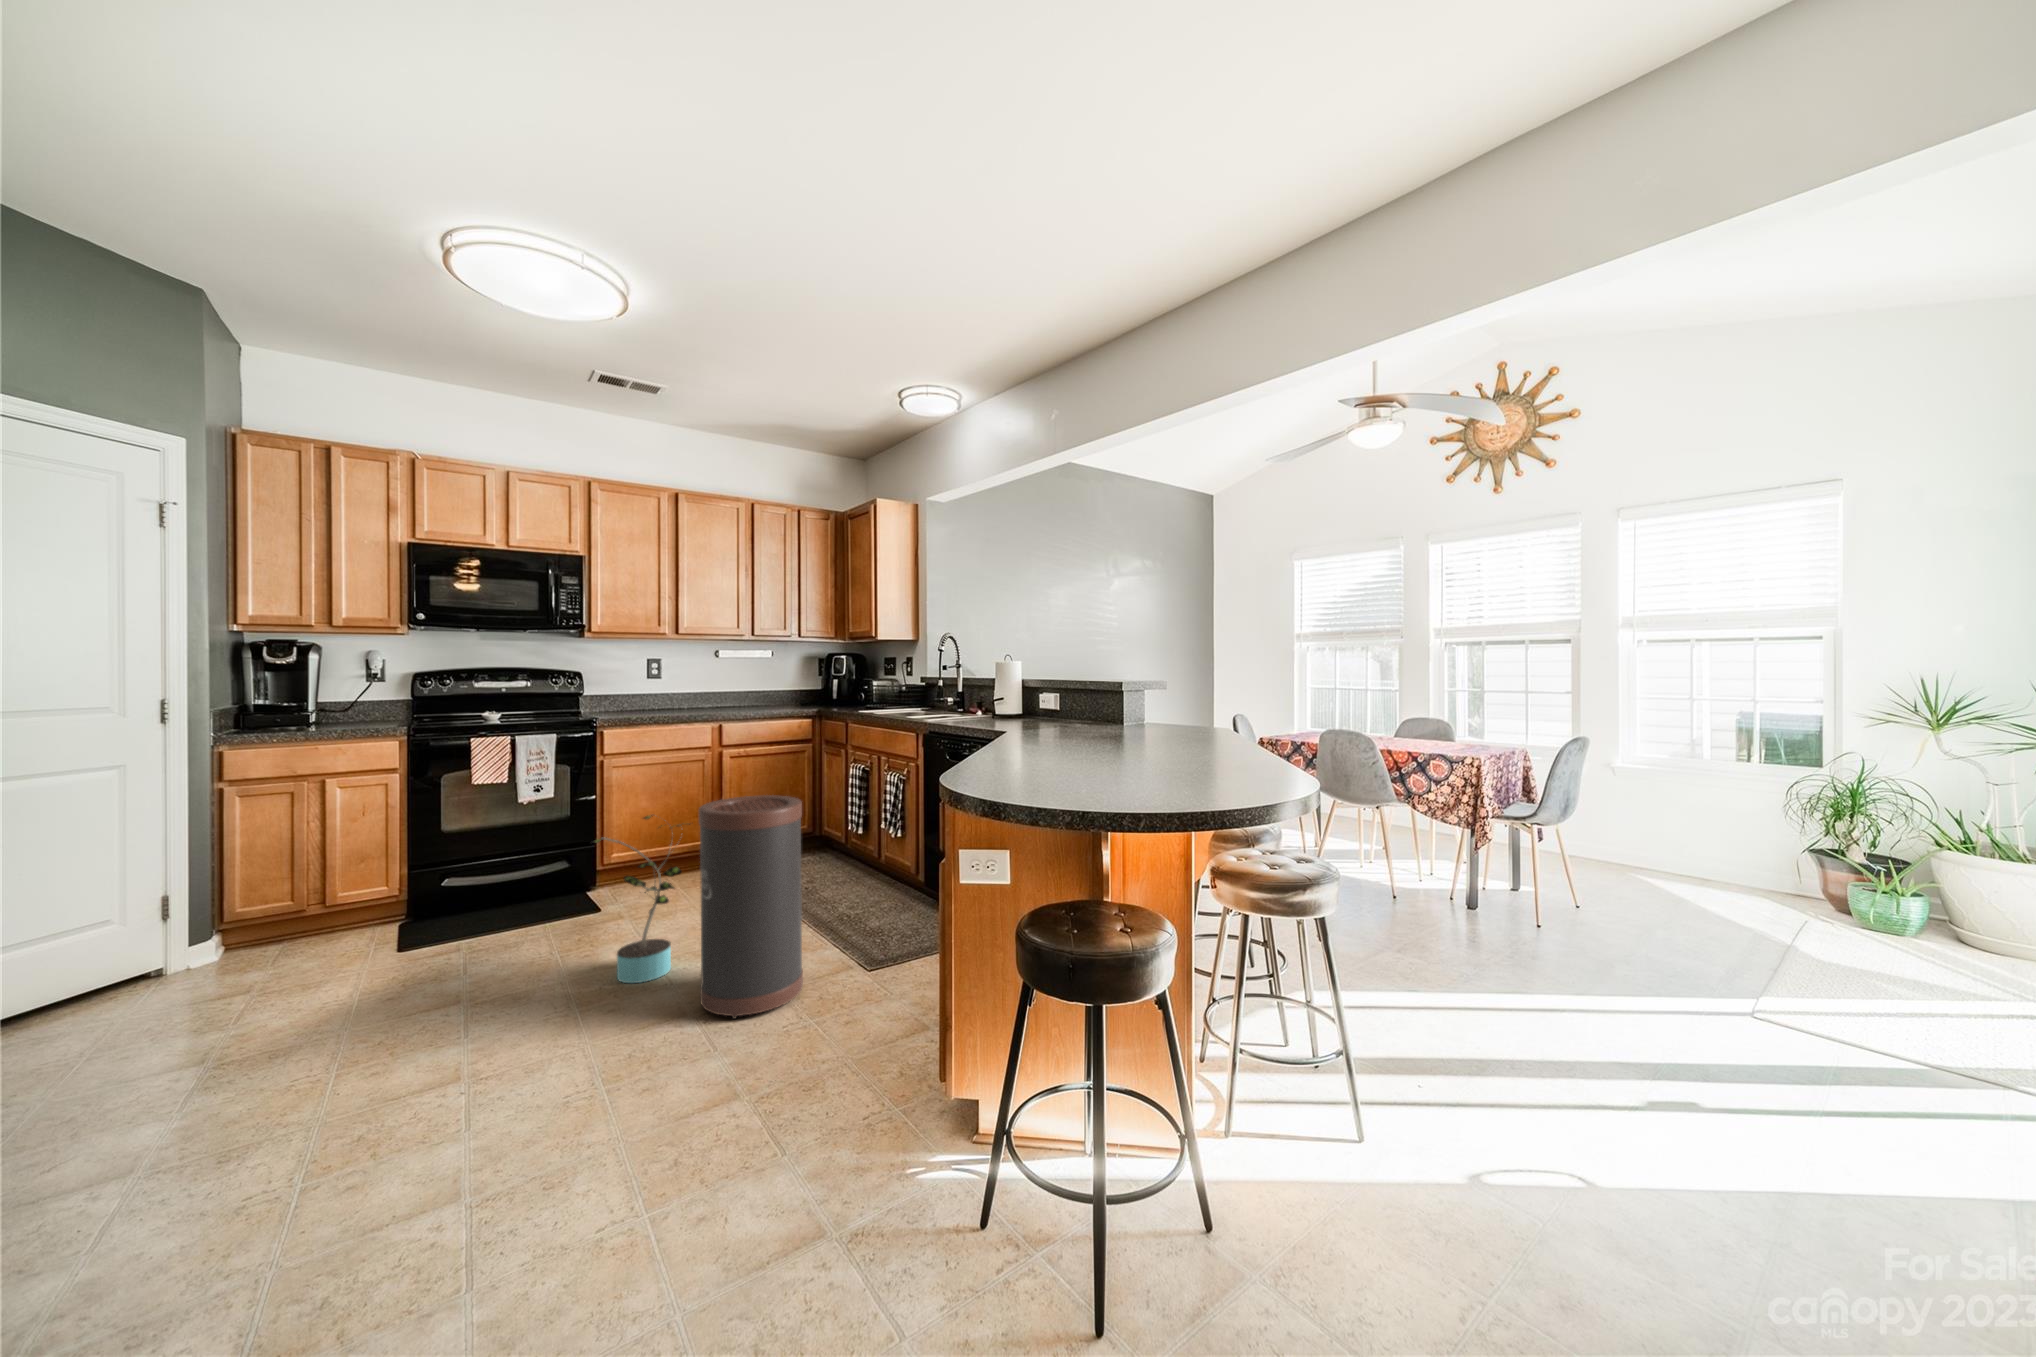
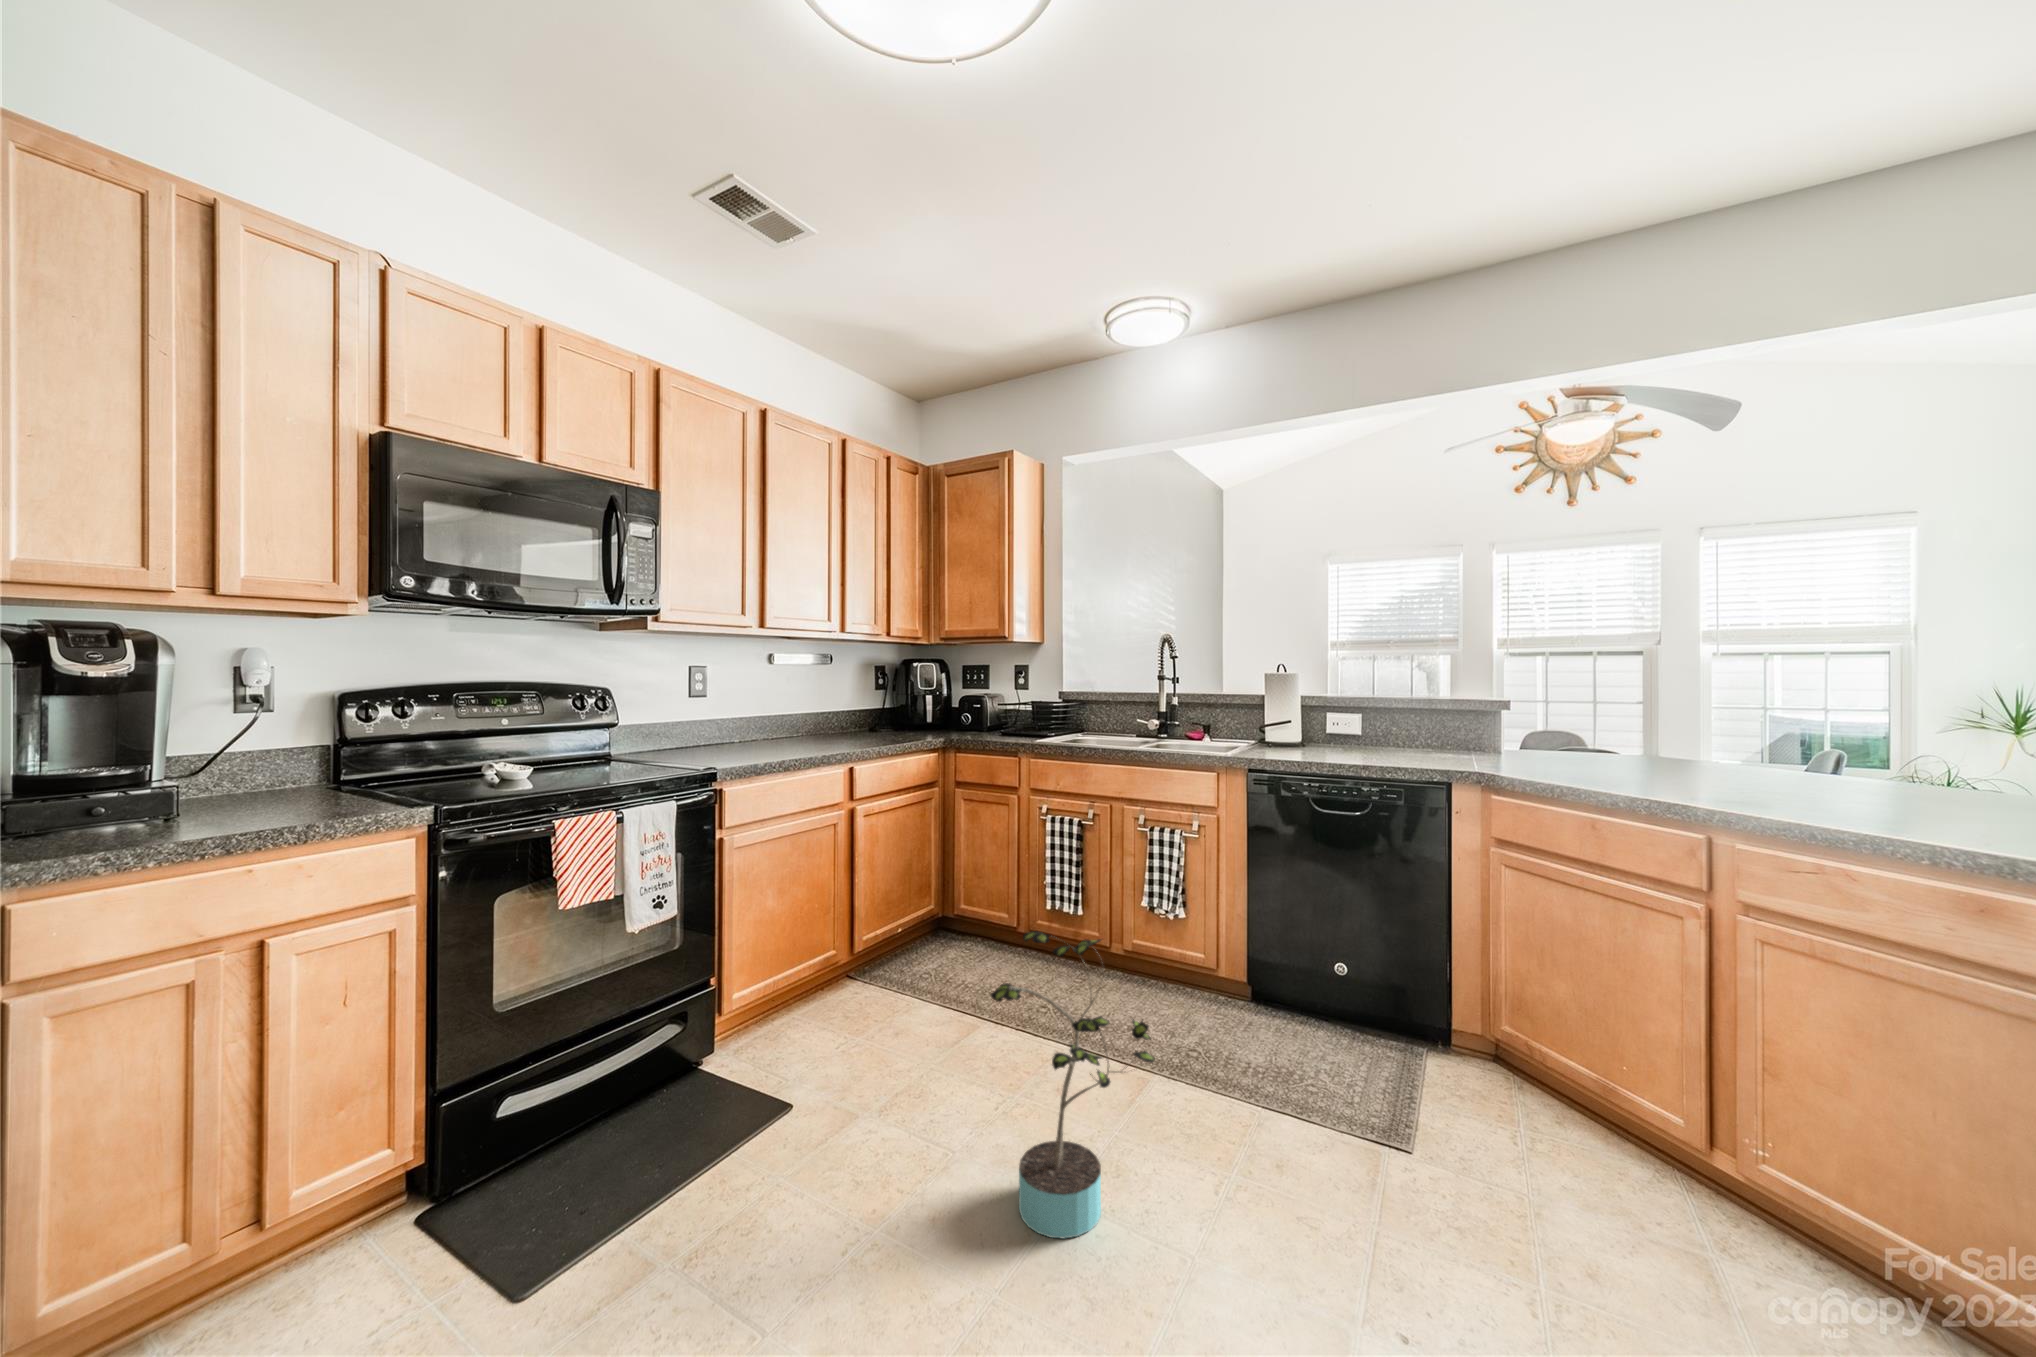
trash can: present [699,795,803,1019] -> none [1219,883,1384,1267]

